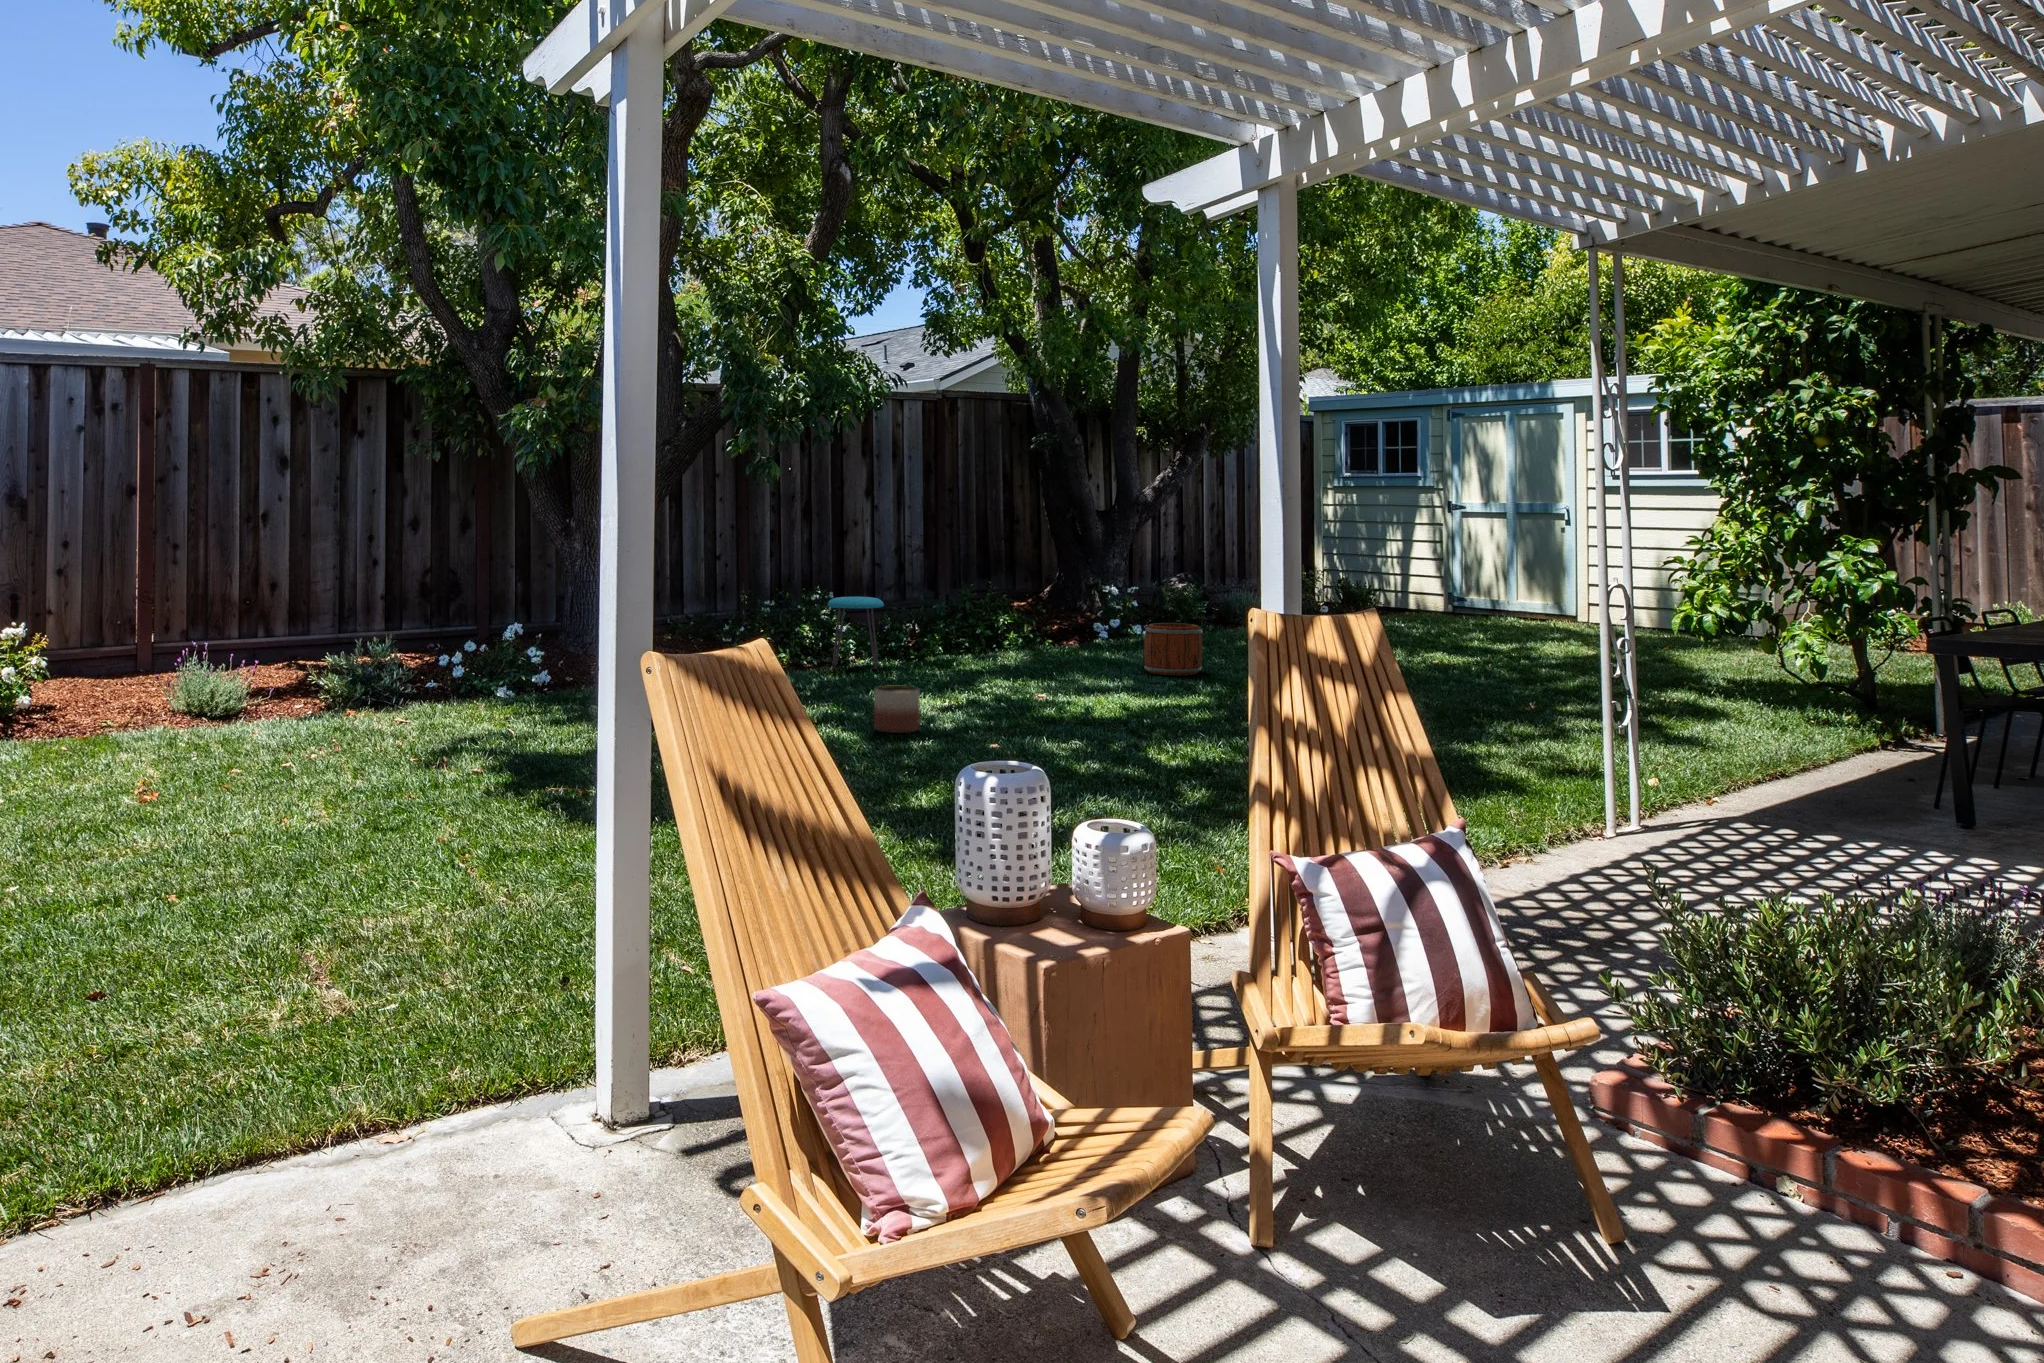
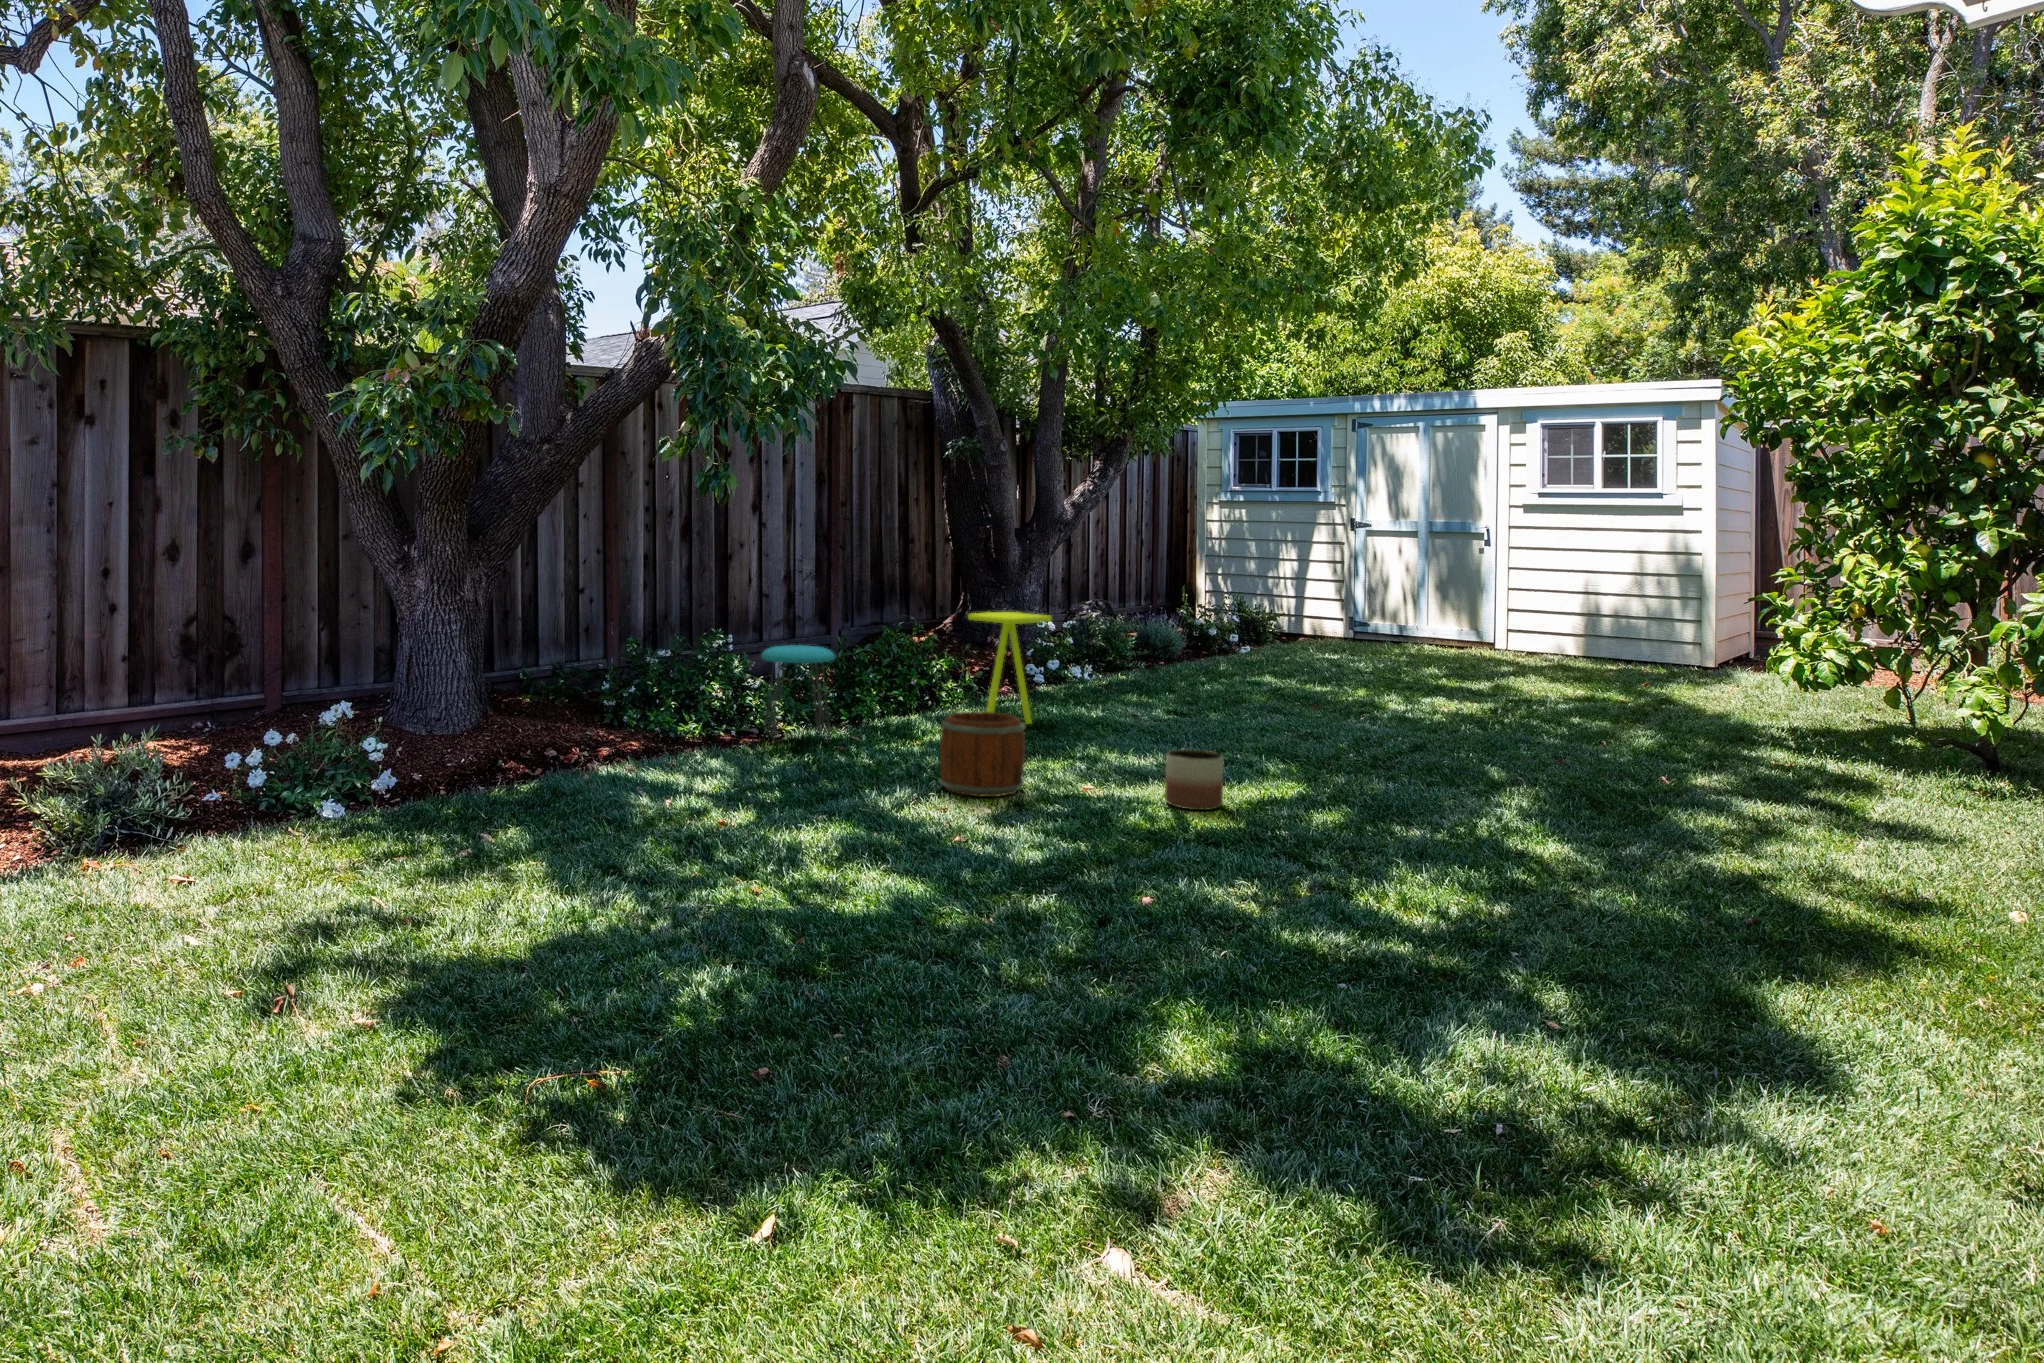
side table: none [1002,574,1068,662] -> present [968,612,1052,724]
bucket: present [1144,623,1203,675] -> present [939,712,1025,797]
planter: present [874,686,920,733] -> present [1165,750,1223,810]

